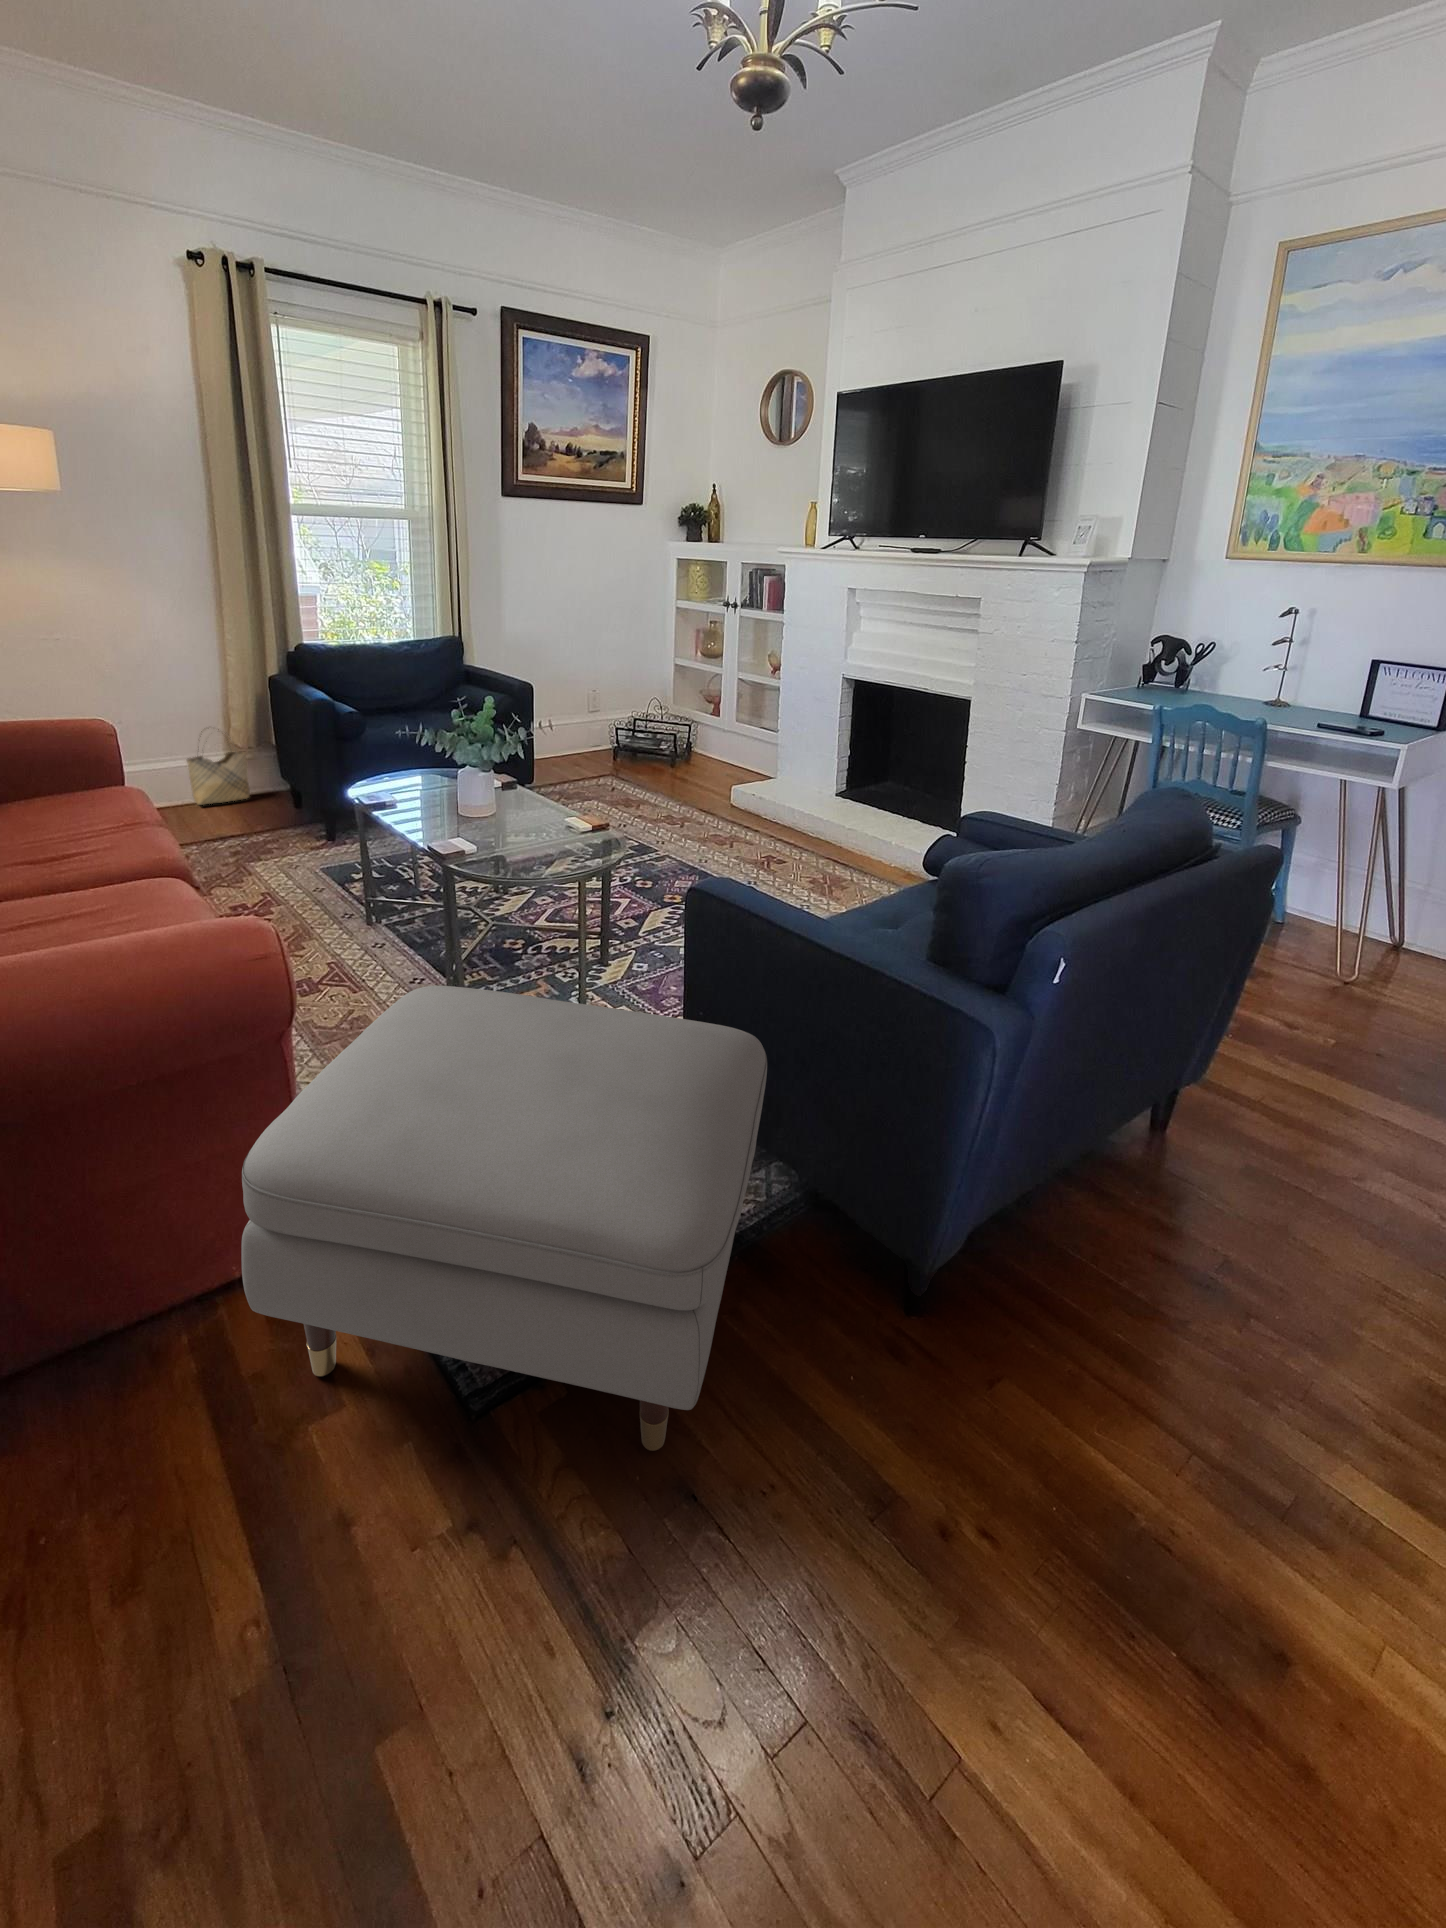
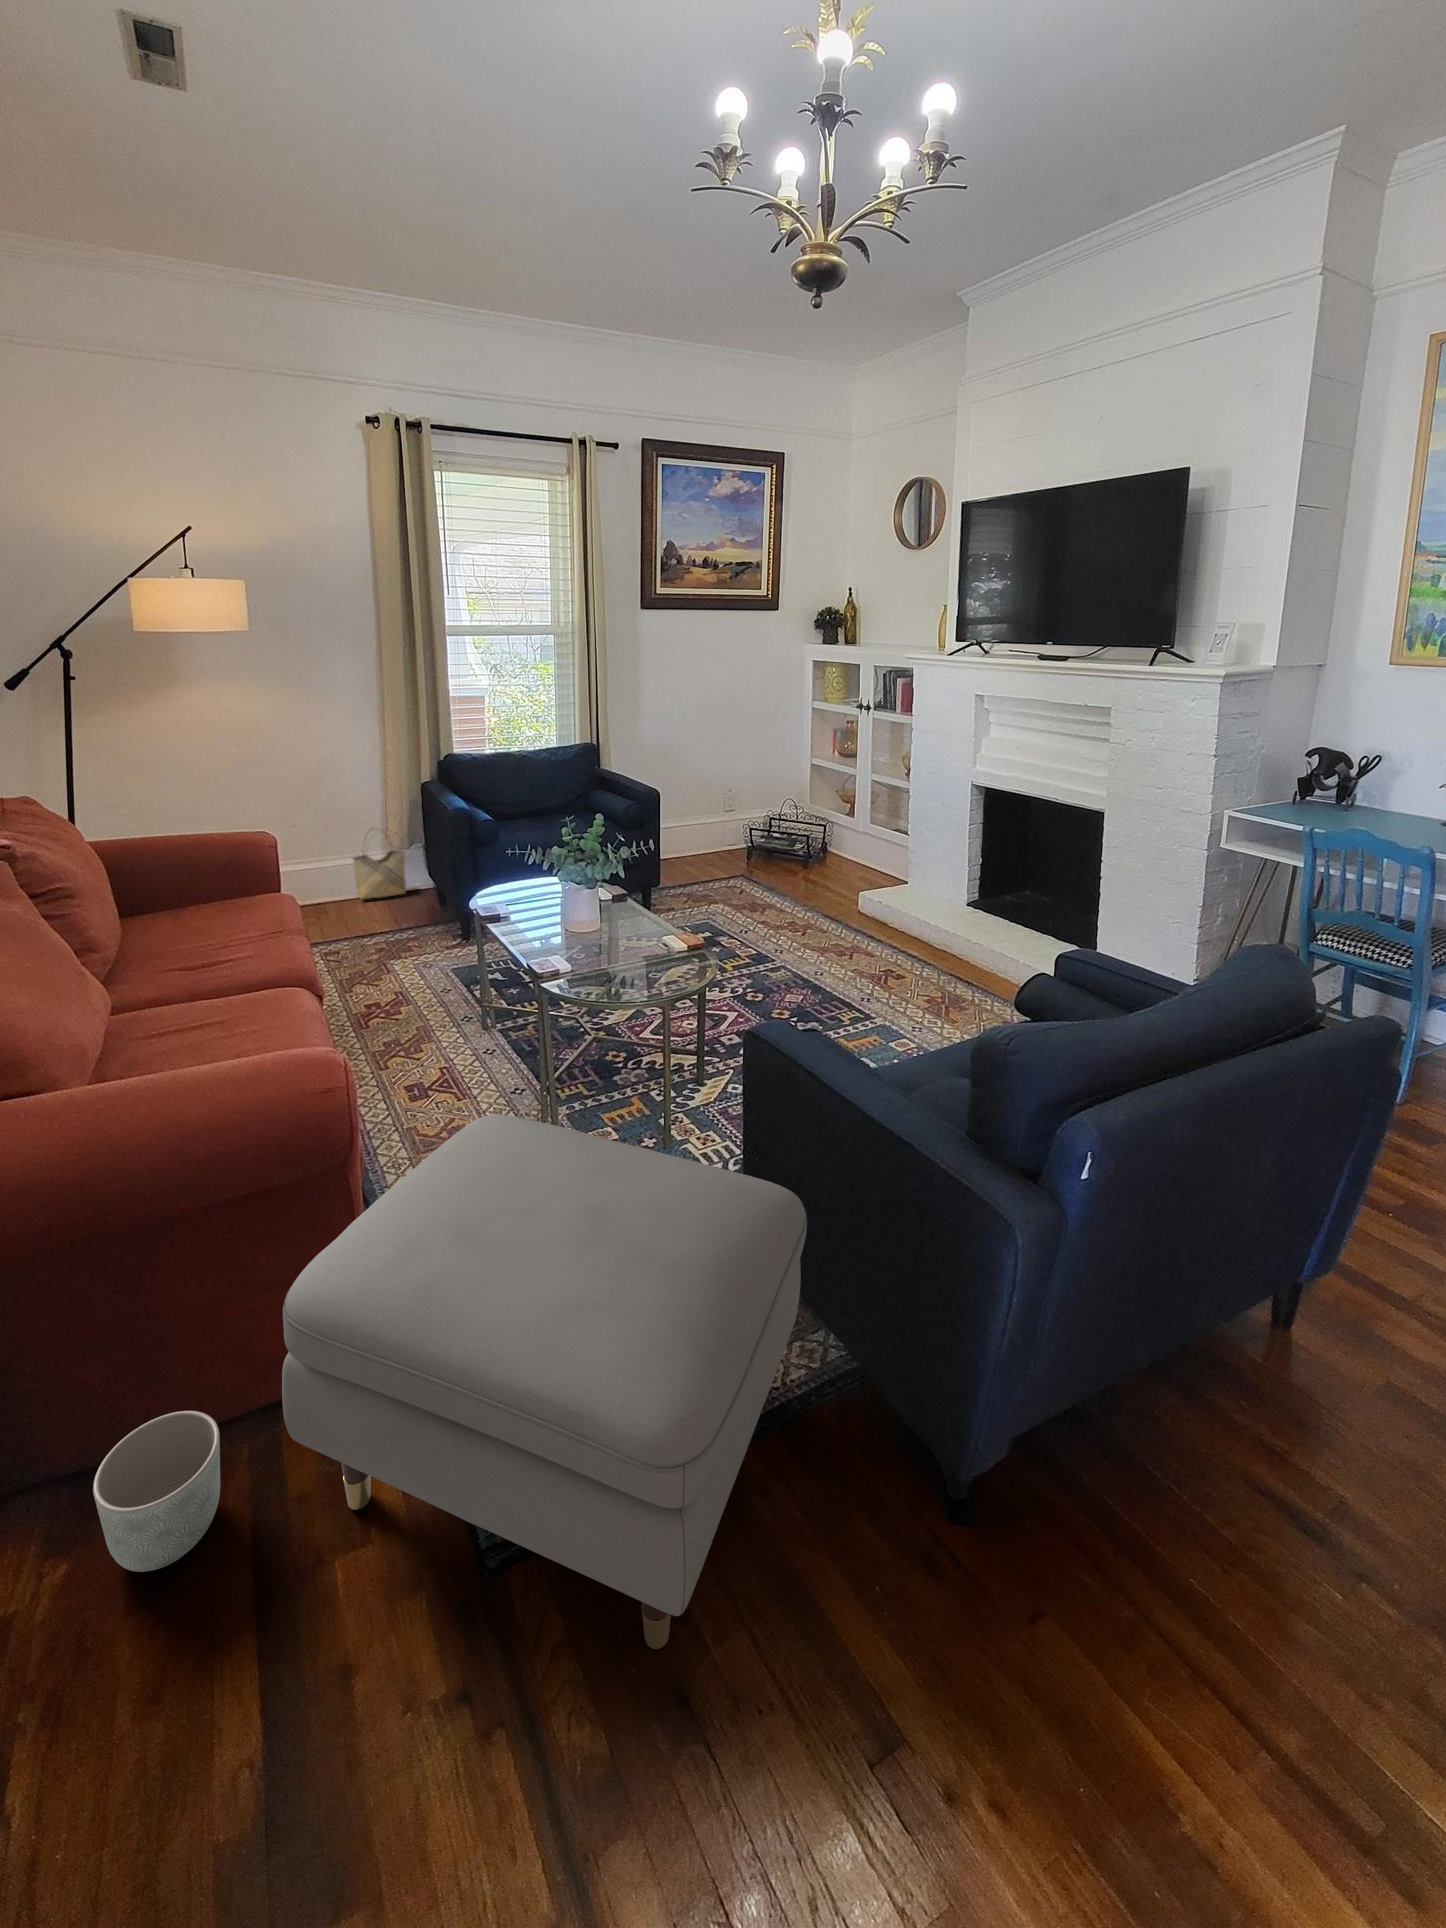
planter: none [28,1300,170,1464] -> present [93,1411,220,1572]

